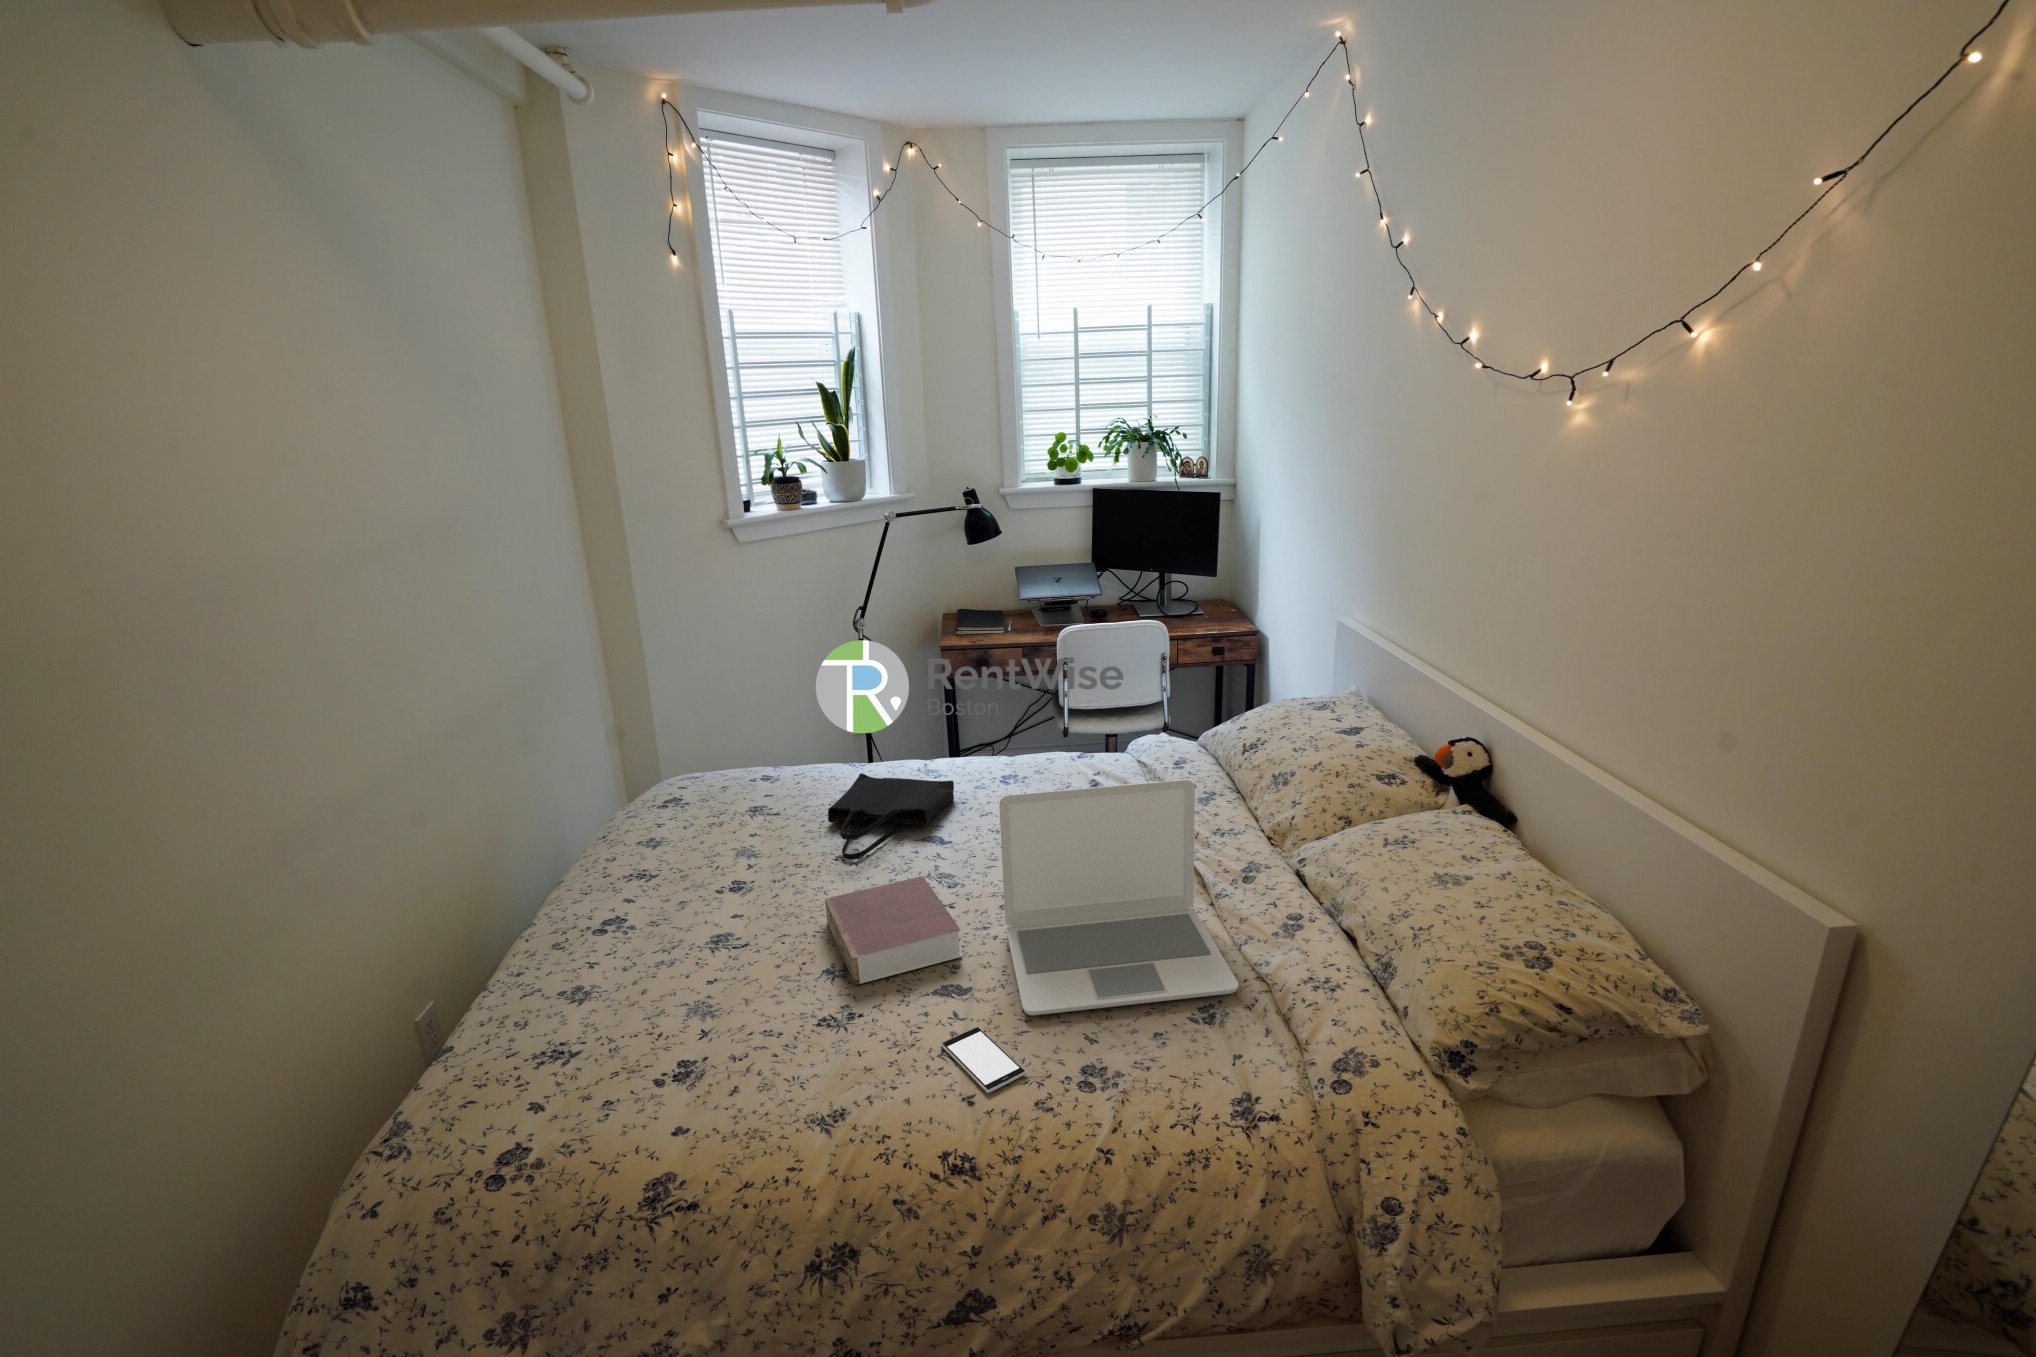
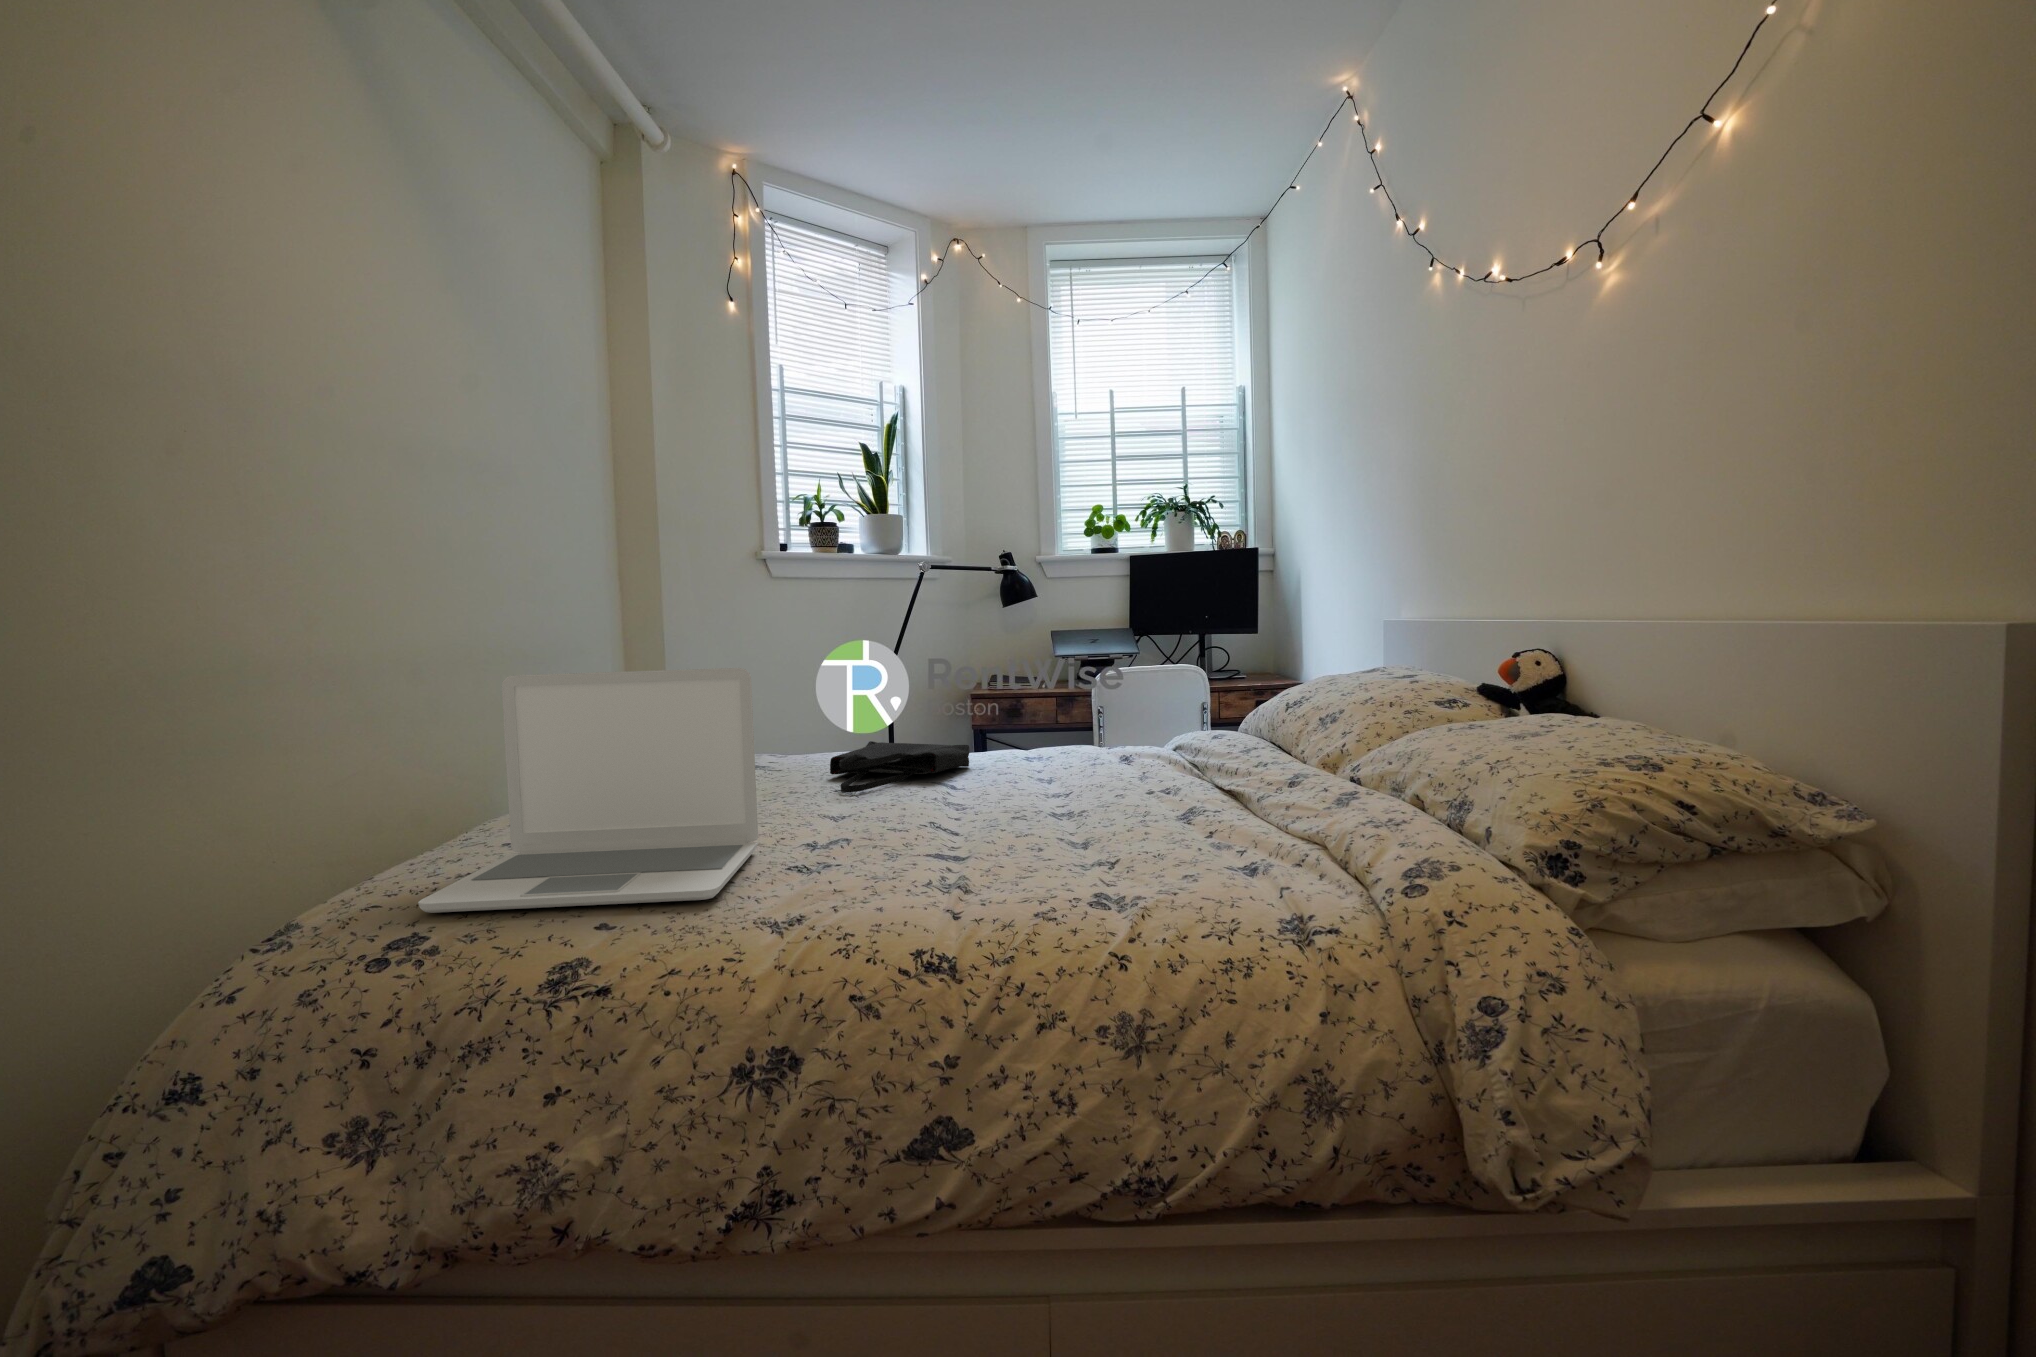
laptop: present [999,779,1238,1015] -> present [418,668,758,913]
book: present [825,876,962,985] -> none [813,783,963,852]
smartphone: present [941,1027,1027,1093] -> none [927,872,1026,908]

